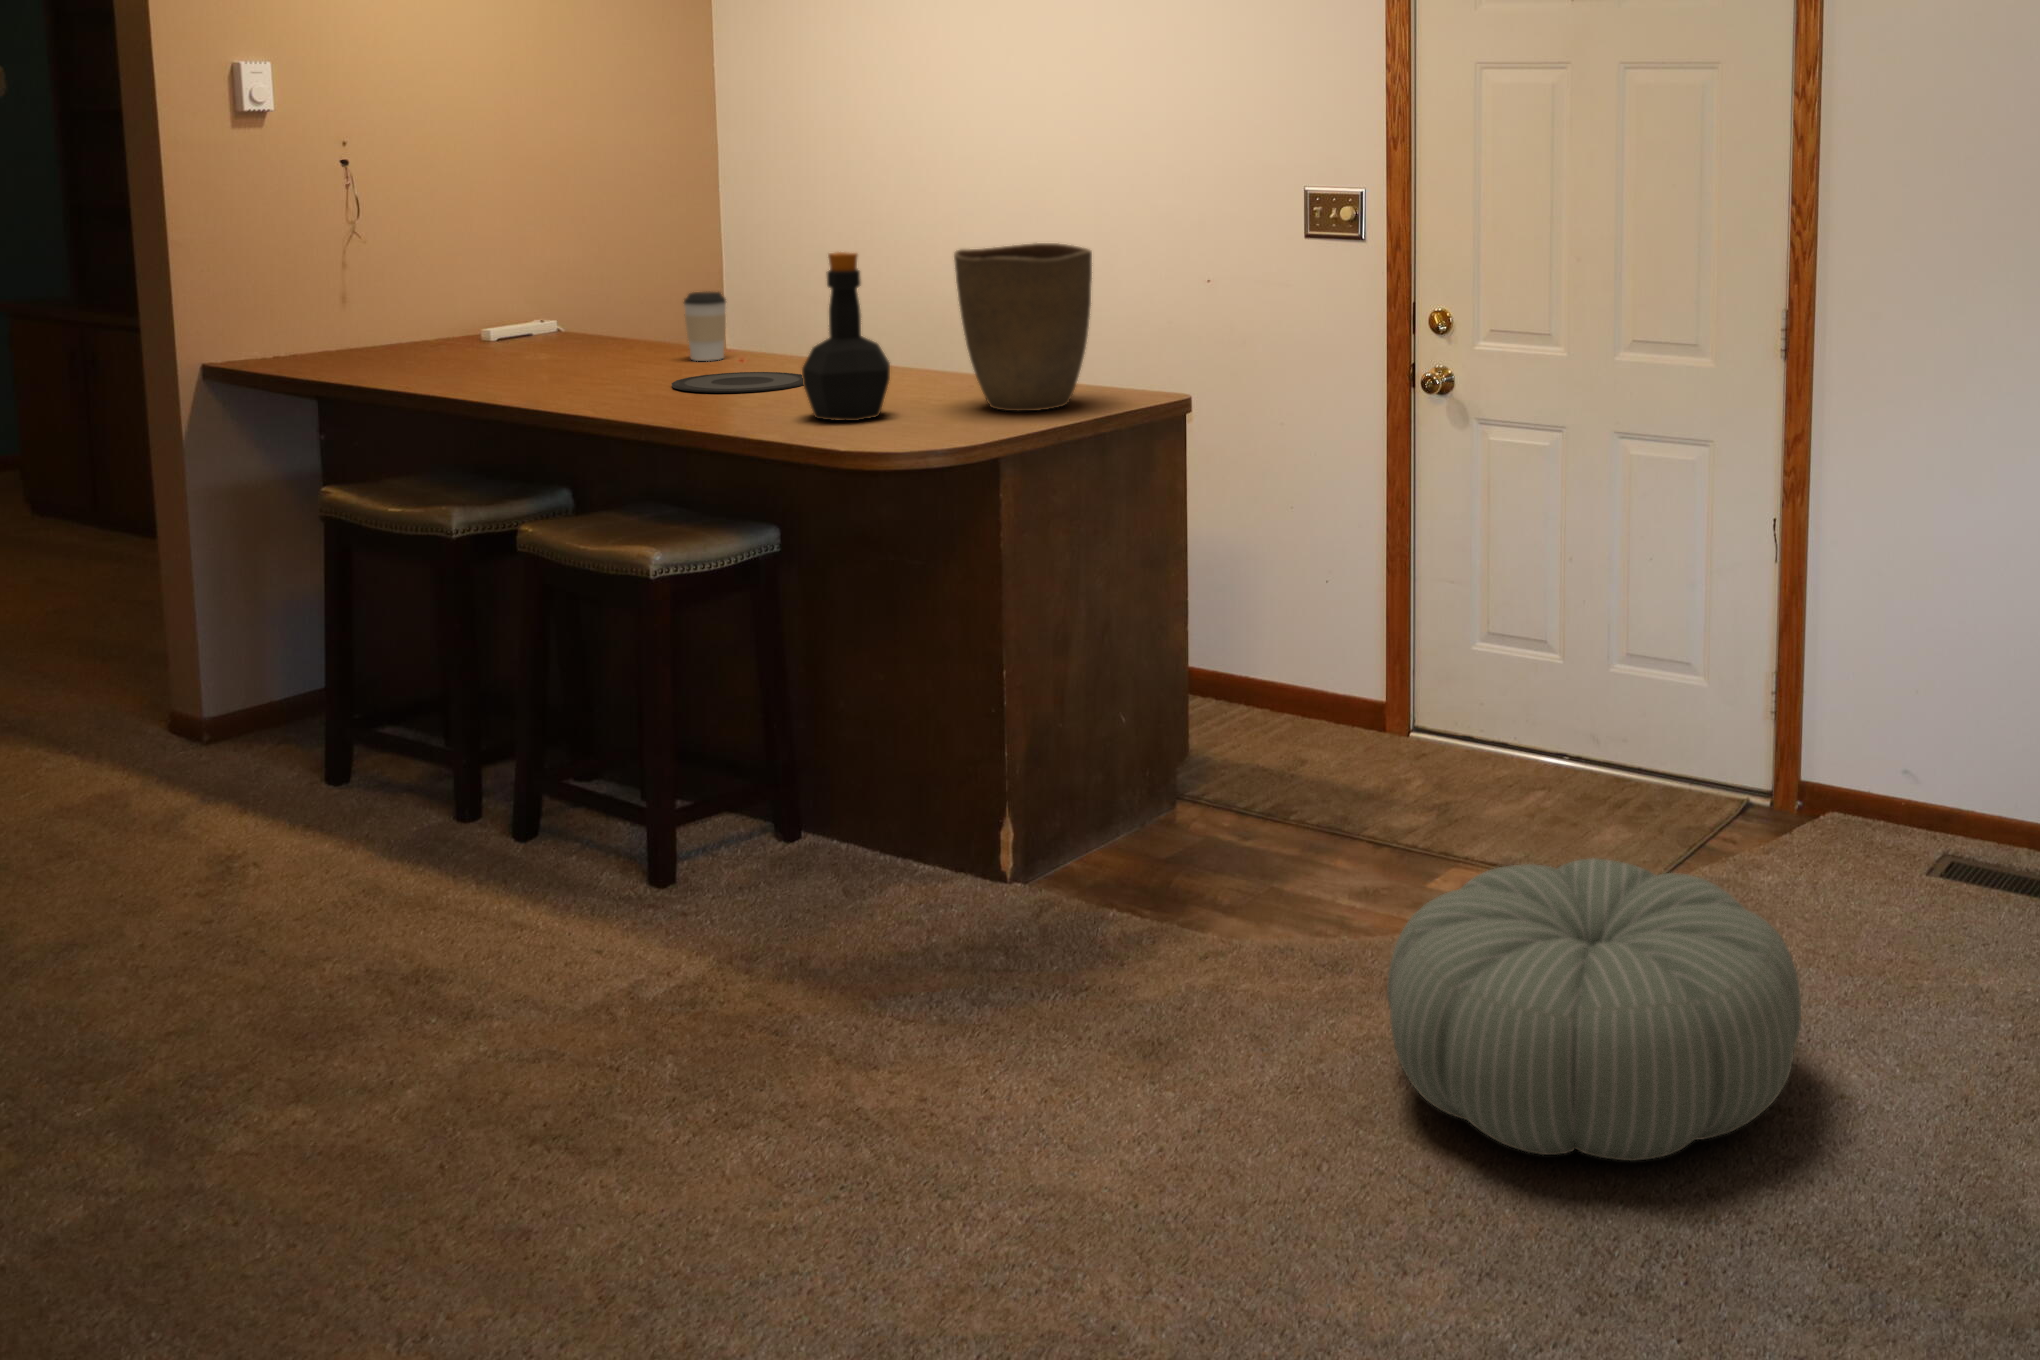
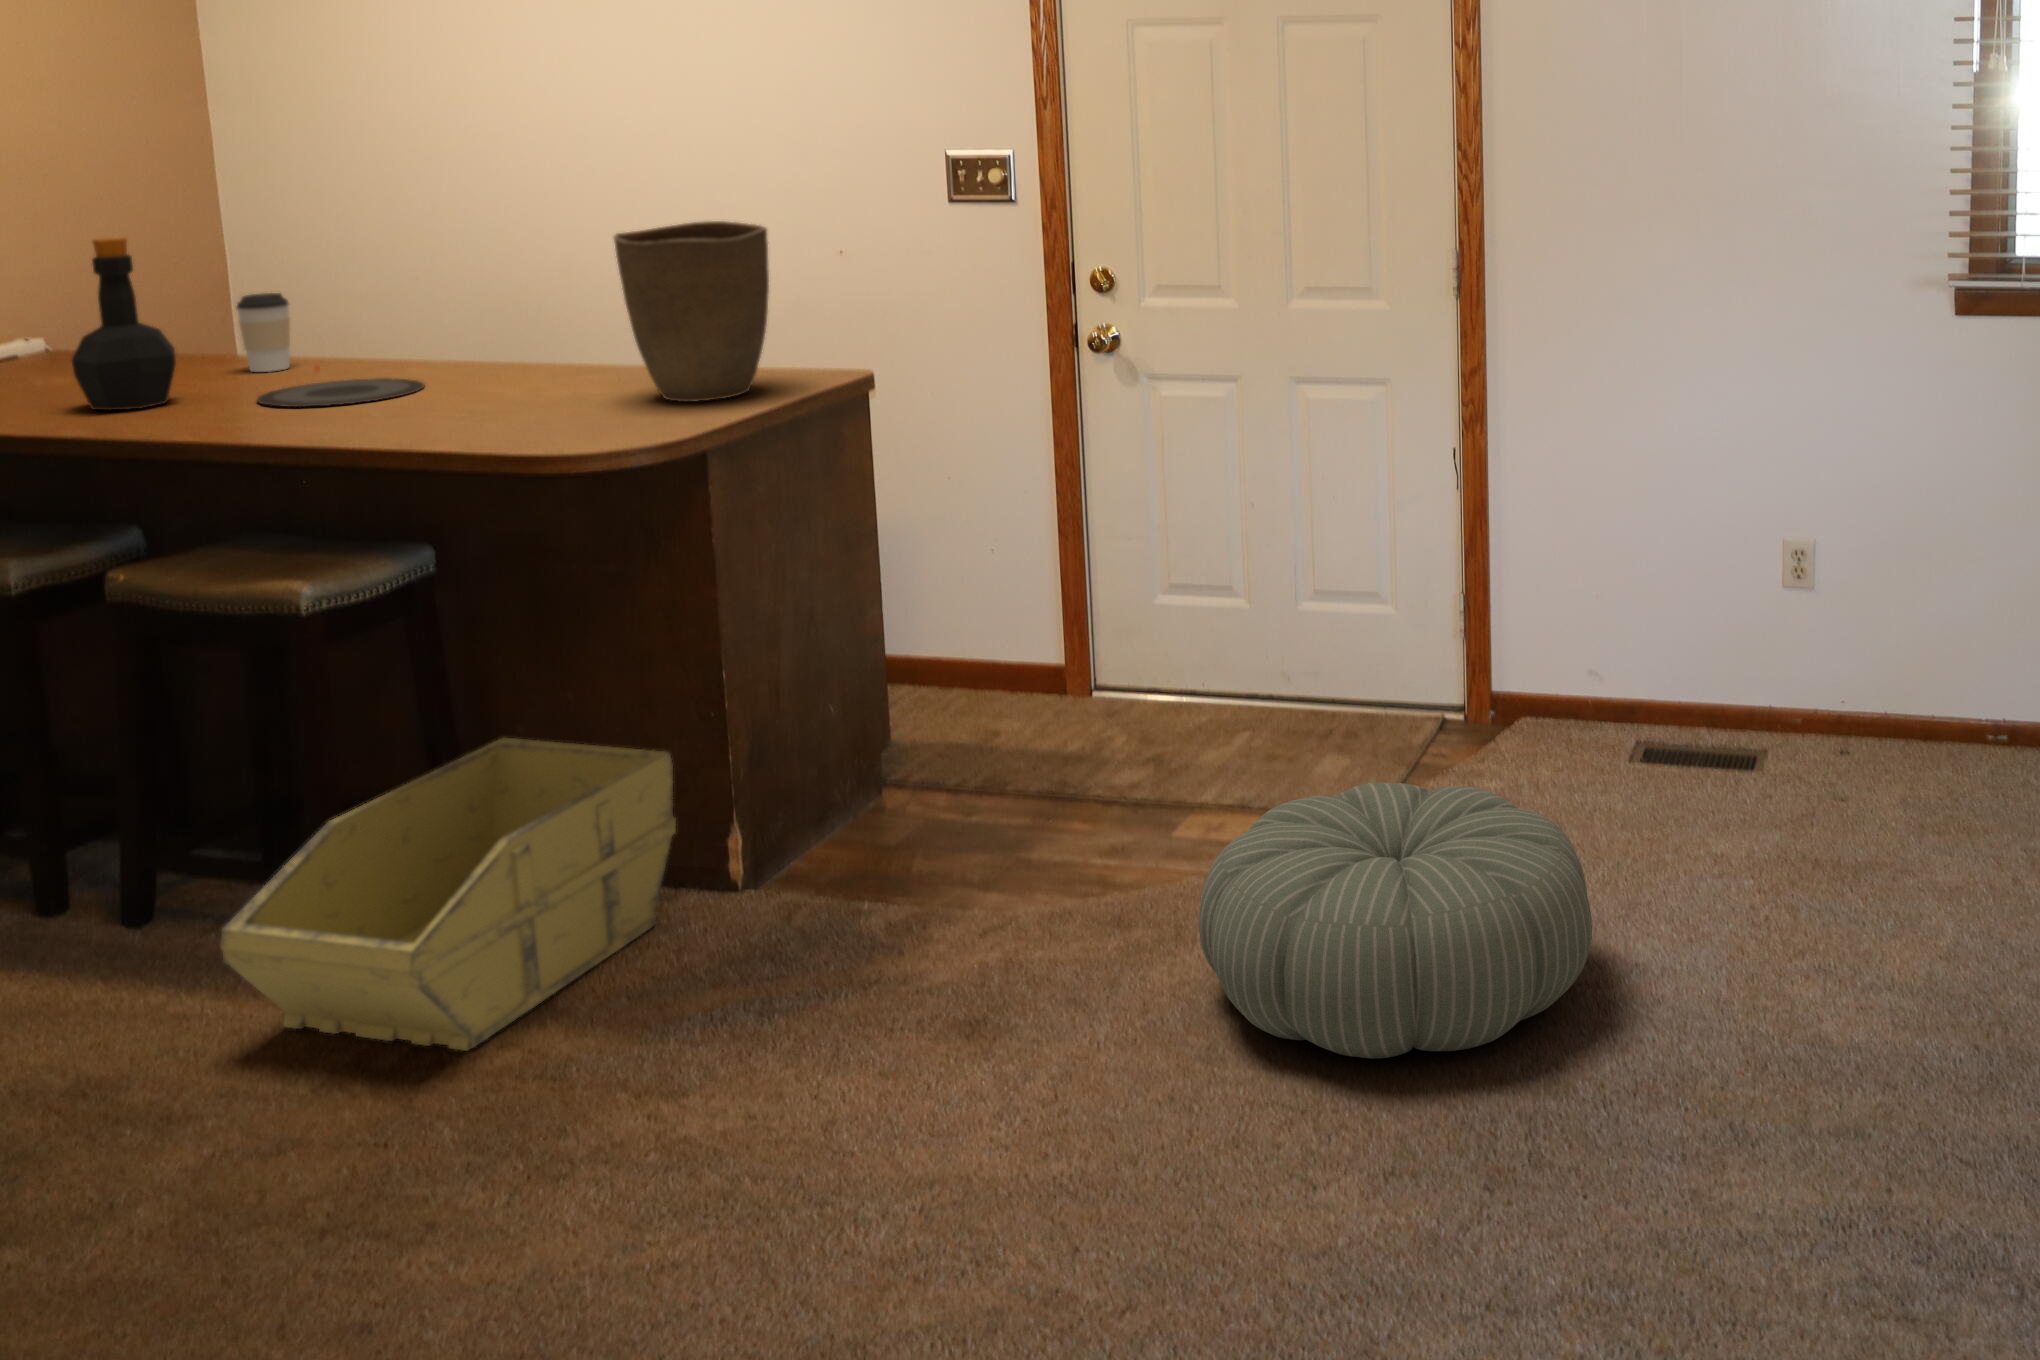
bottle: present [802,252,890,421] -> present [72,237,176,410]
storage bin: none [540,709,958,996] -> present [220,738,676,1051]

